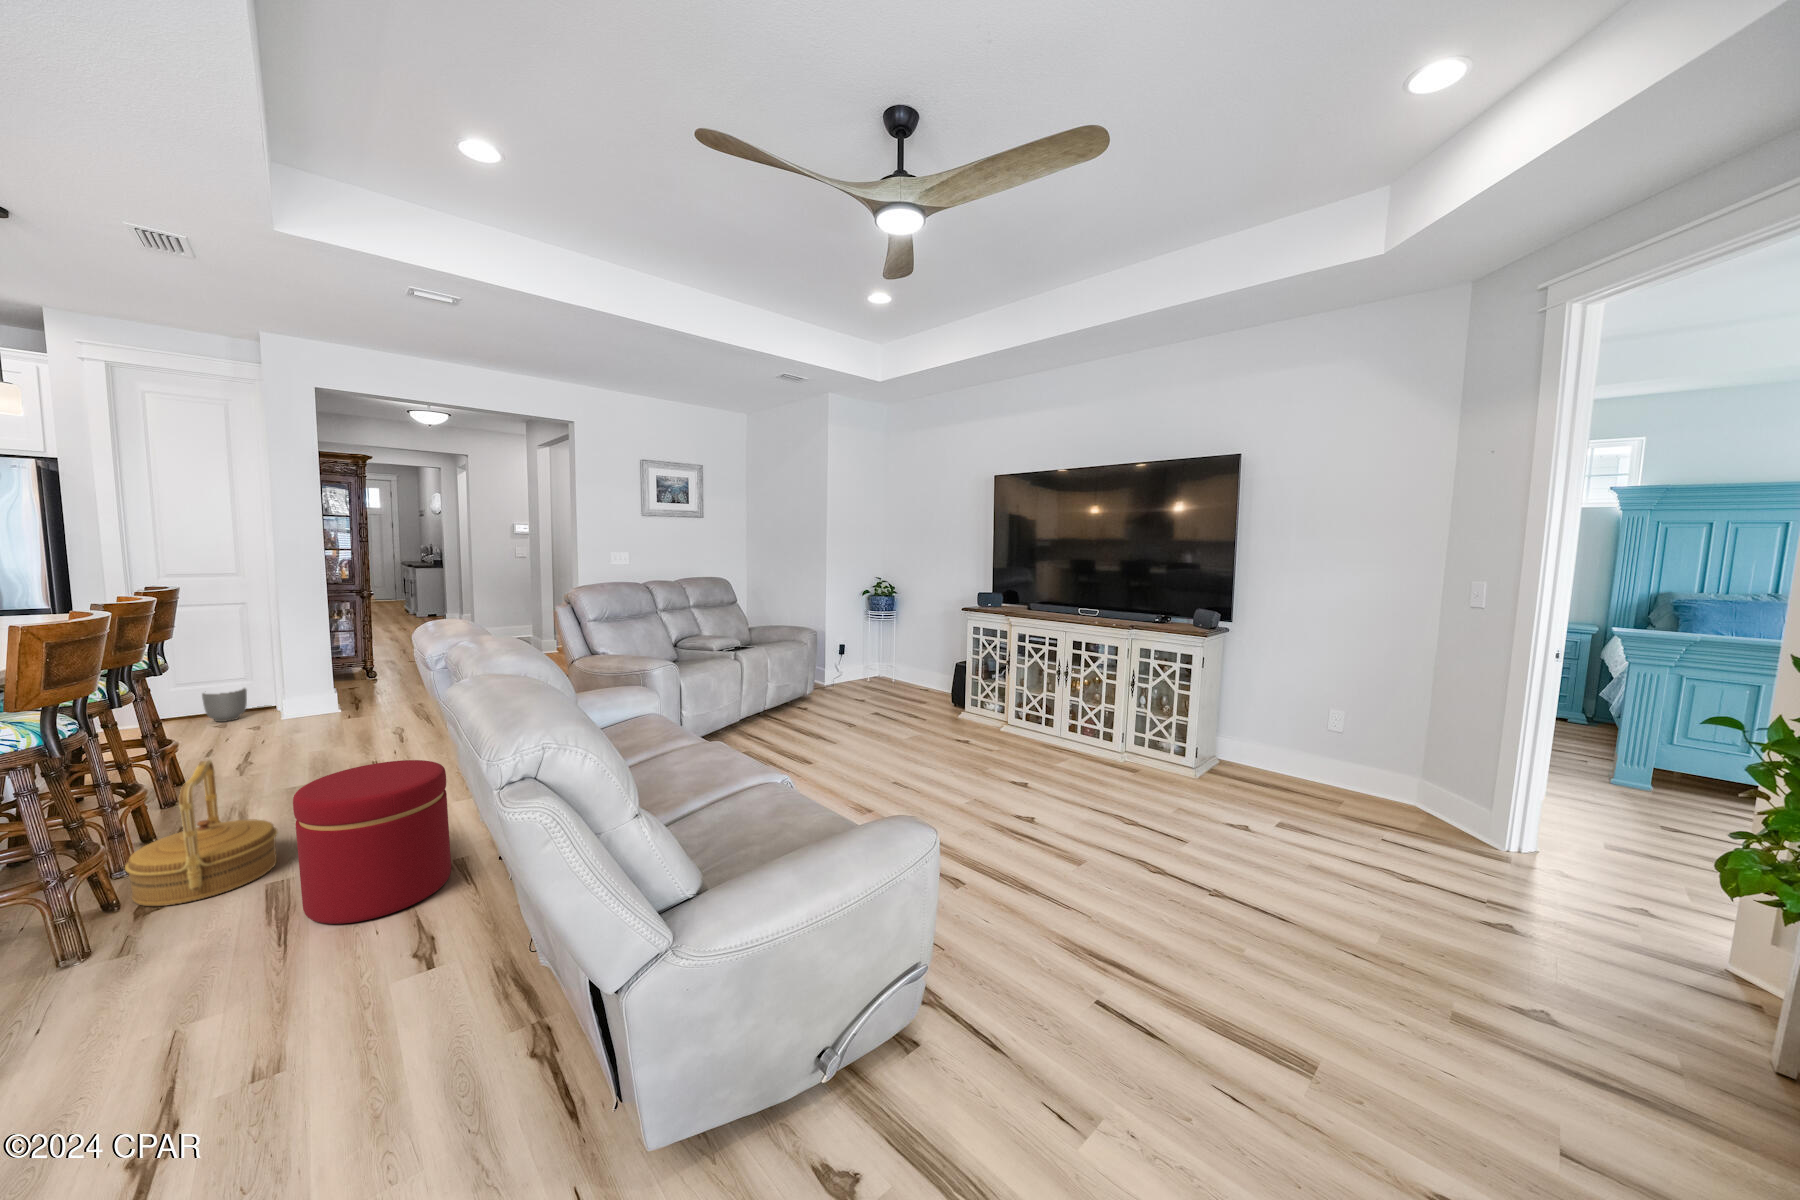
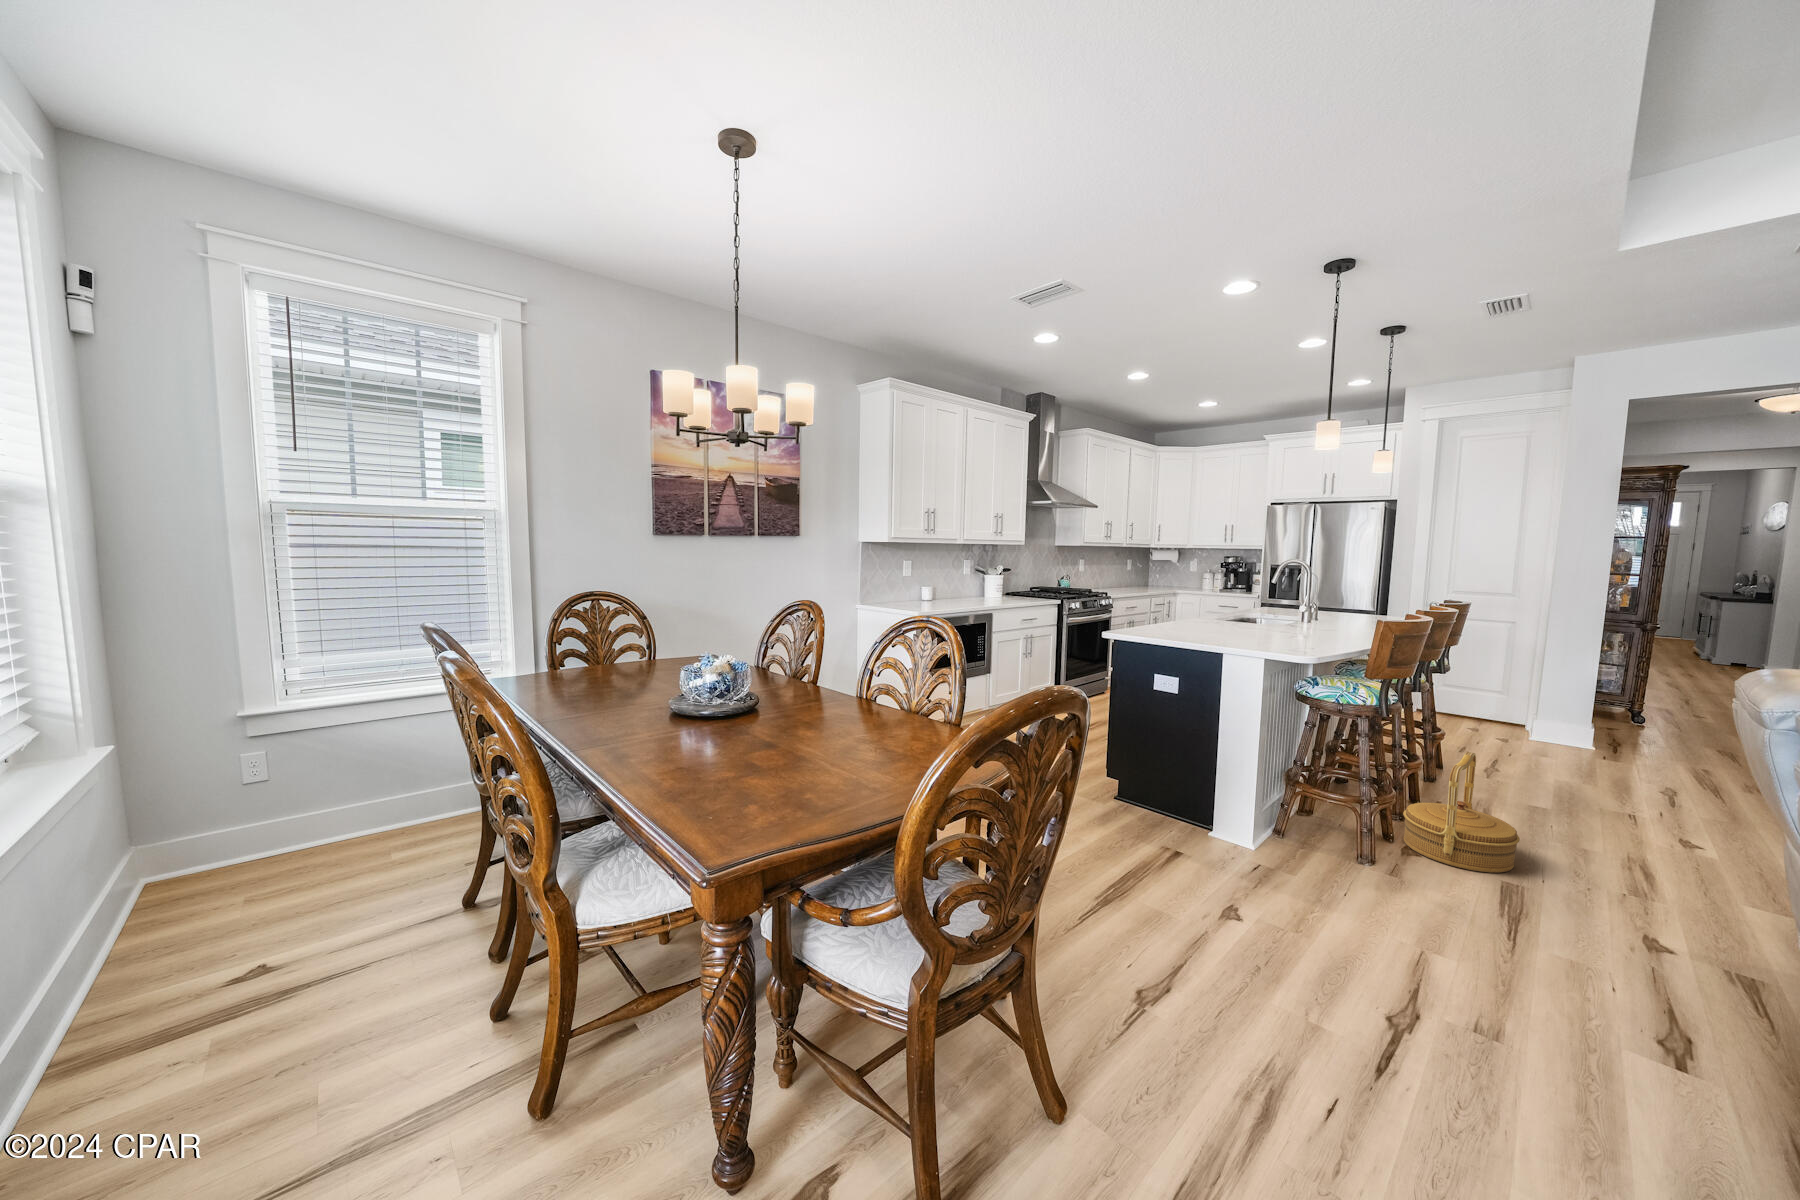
planter: present [202,688,247,722] -> none [1465,695,1503,727]
ottoman: present [293,760,451,924] -> none [1535,805,1741,995]

